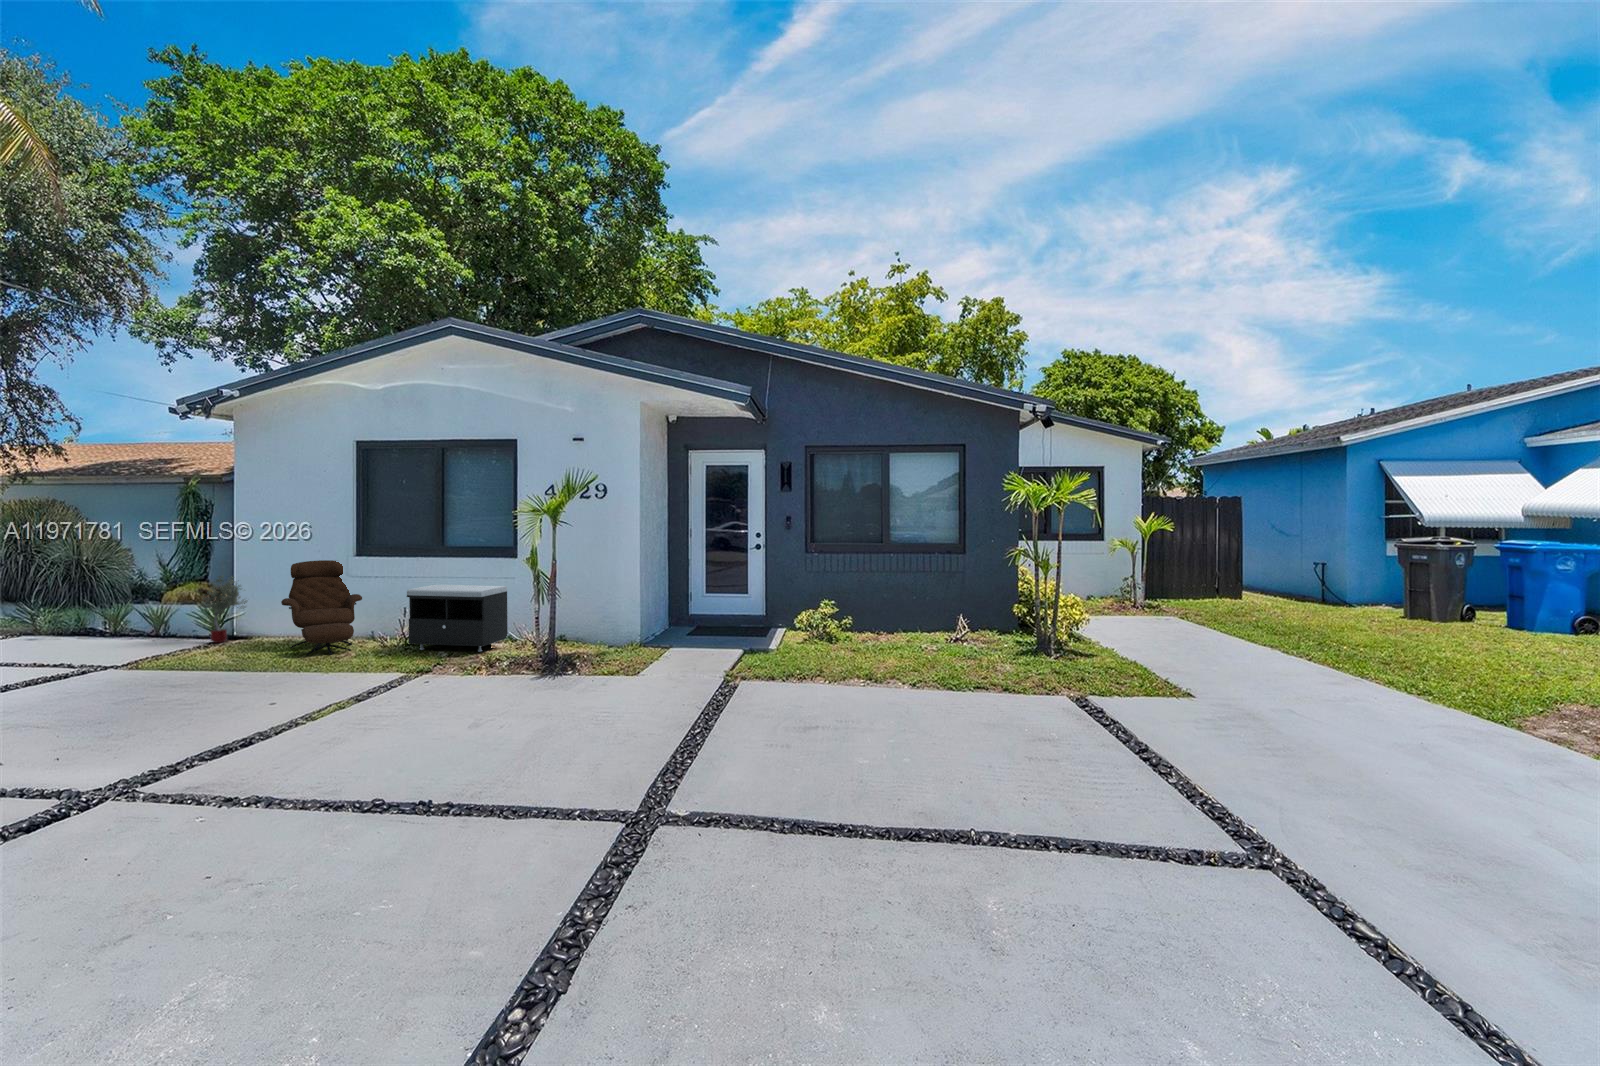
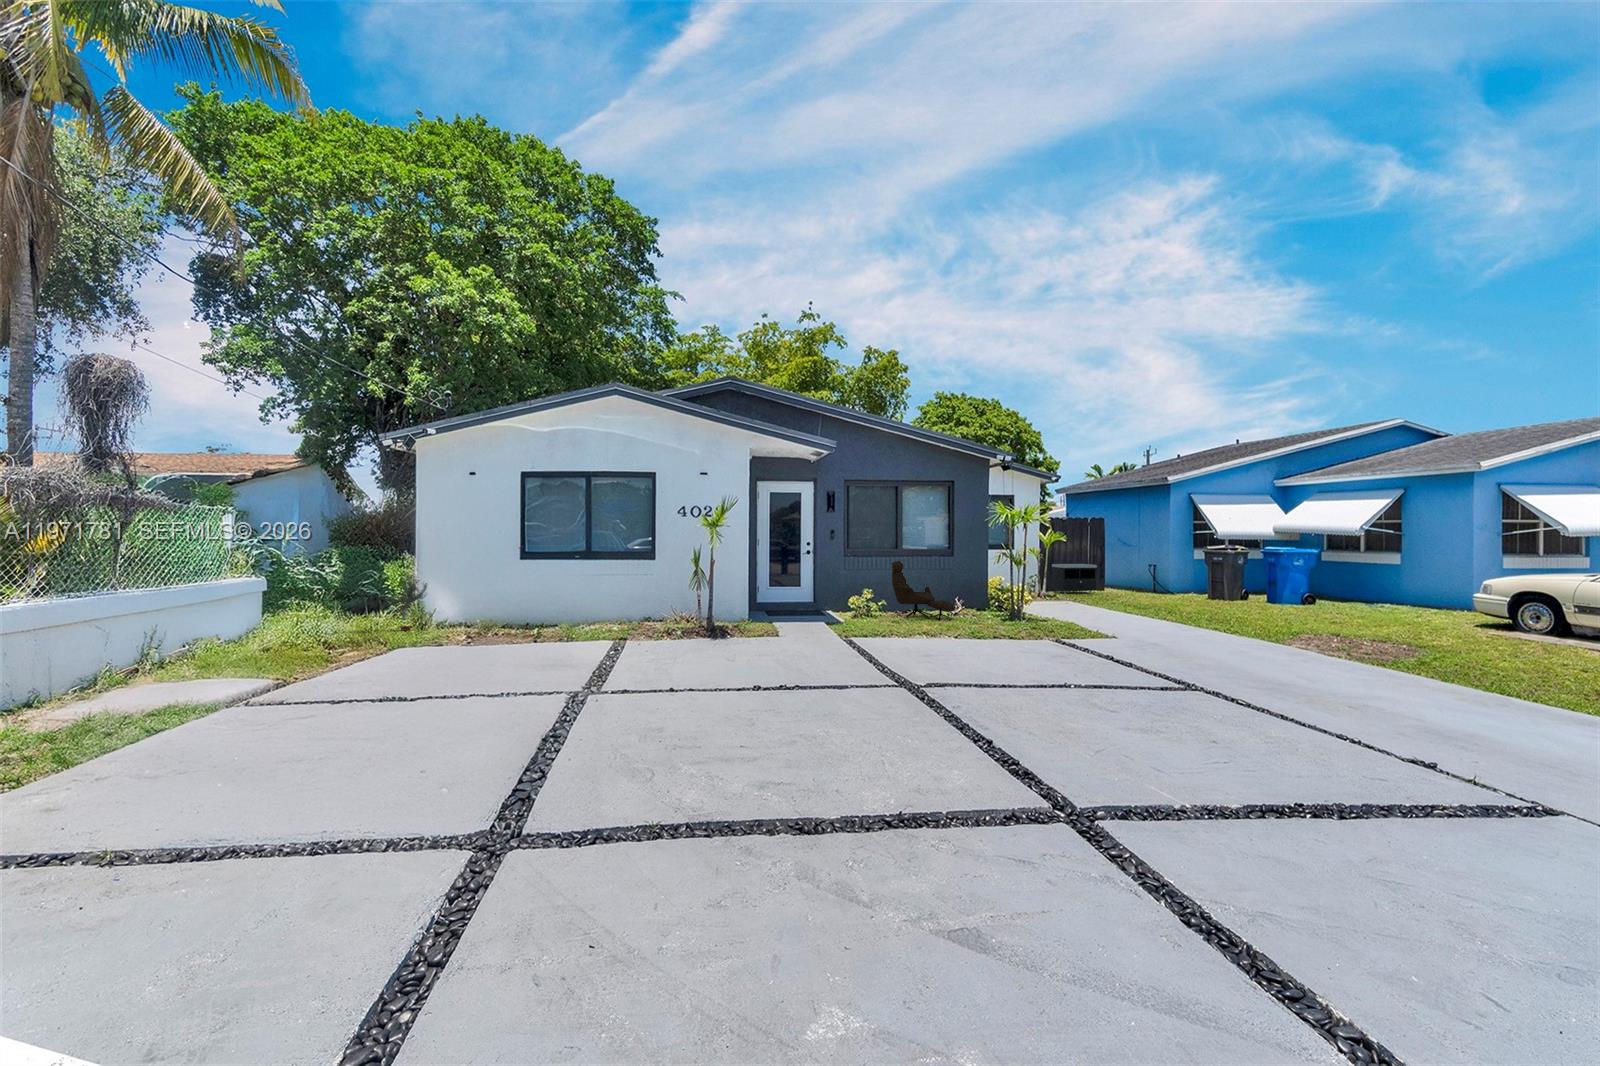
lounge chair: present [281,560,362,655] -> present [892,561,955,620]
storage bench: present [407,585,508,652] -> present [1052,564,1097,594]

